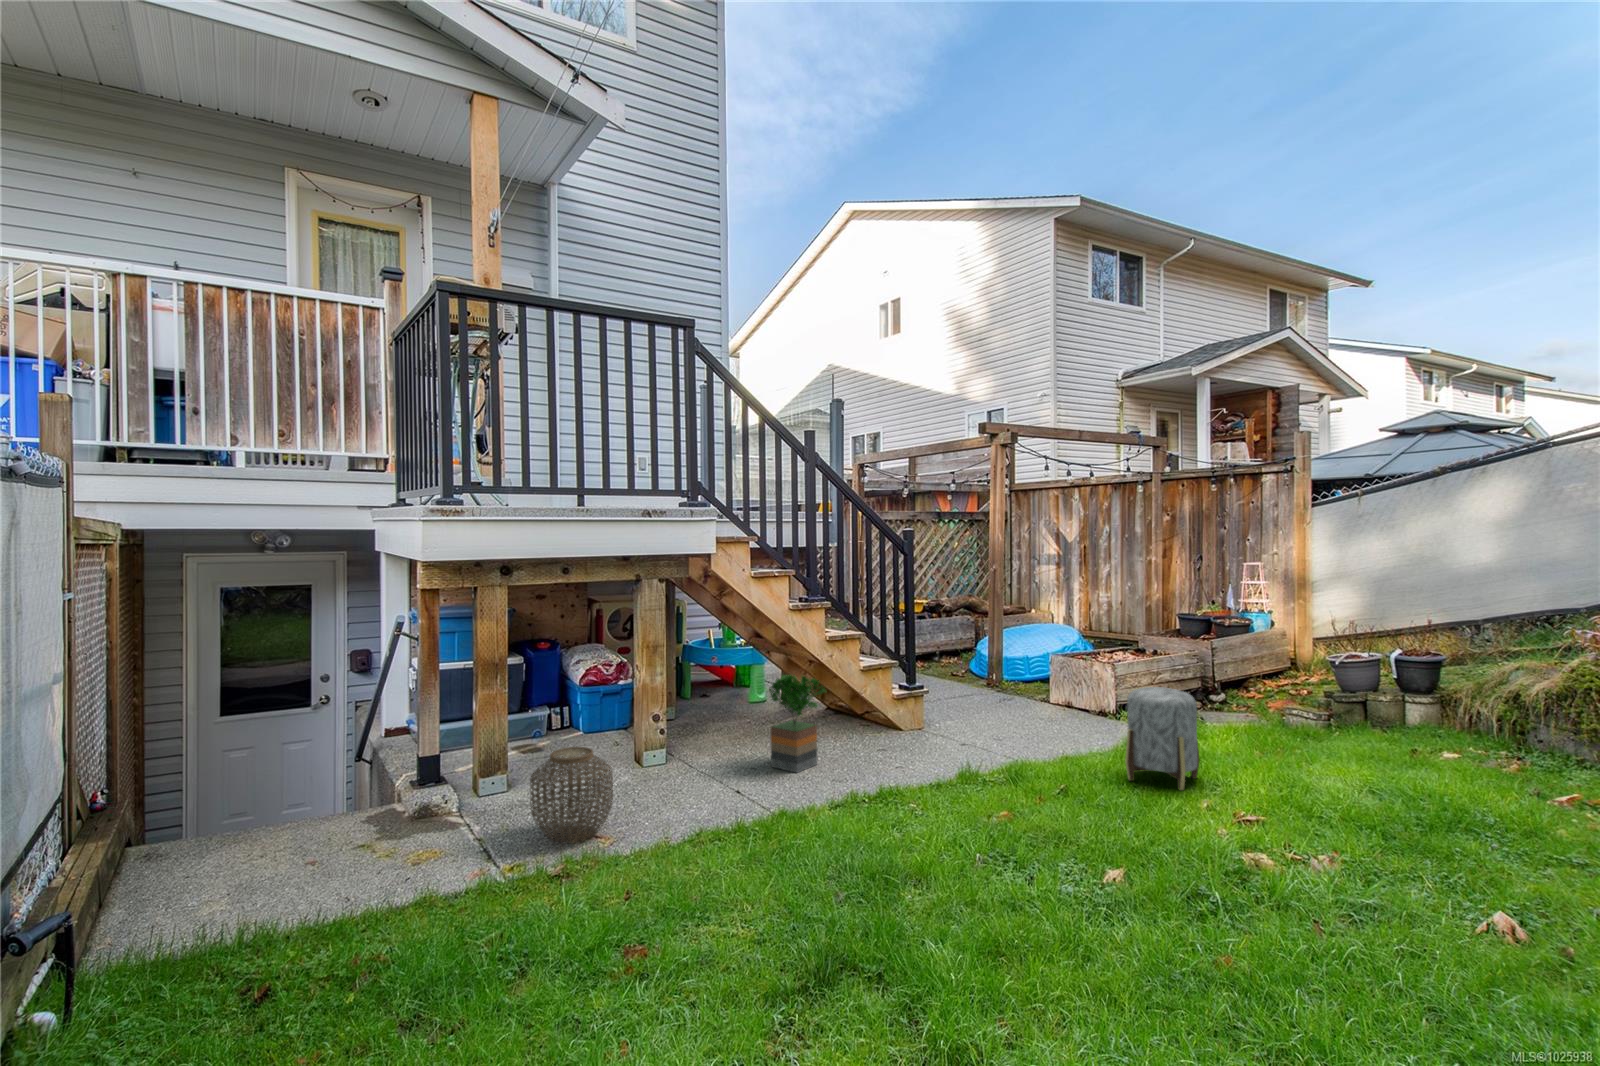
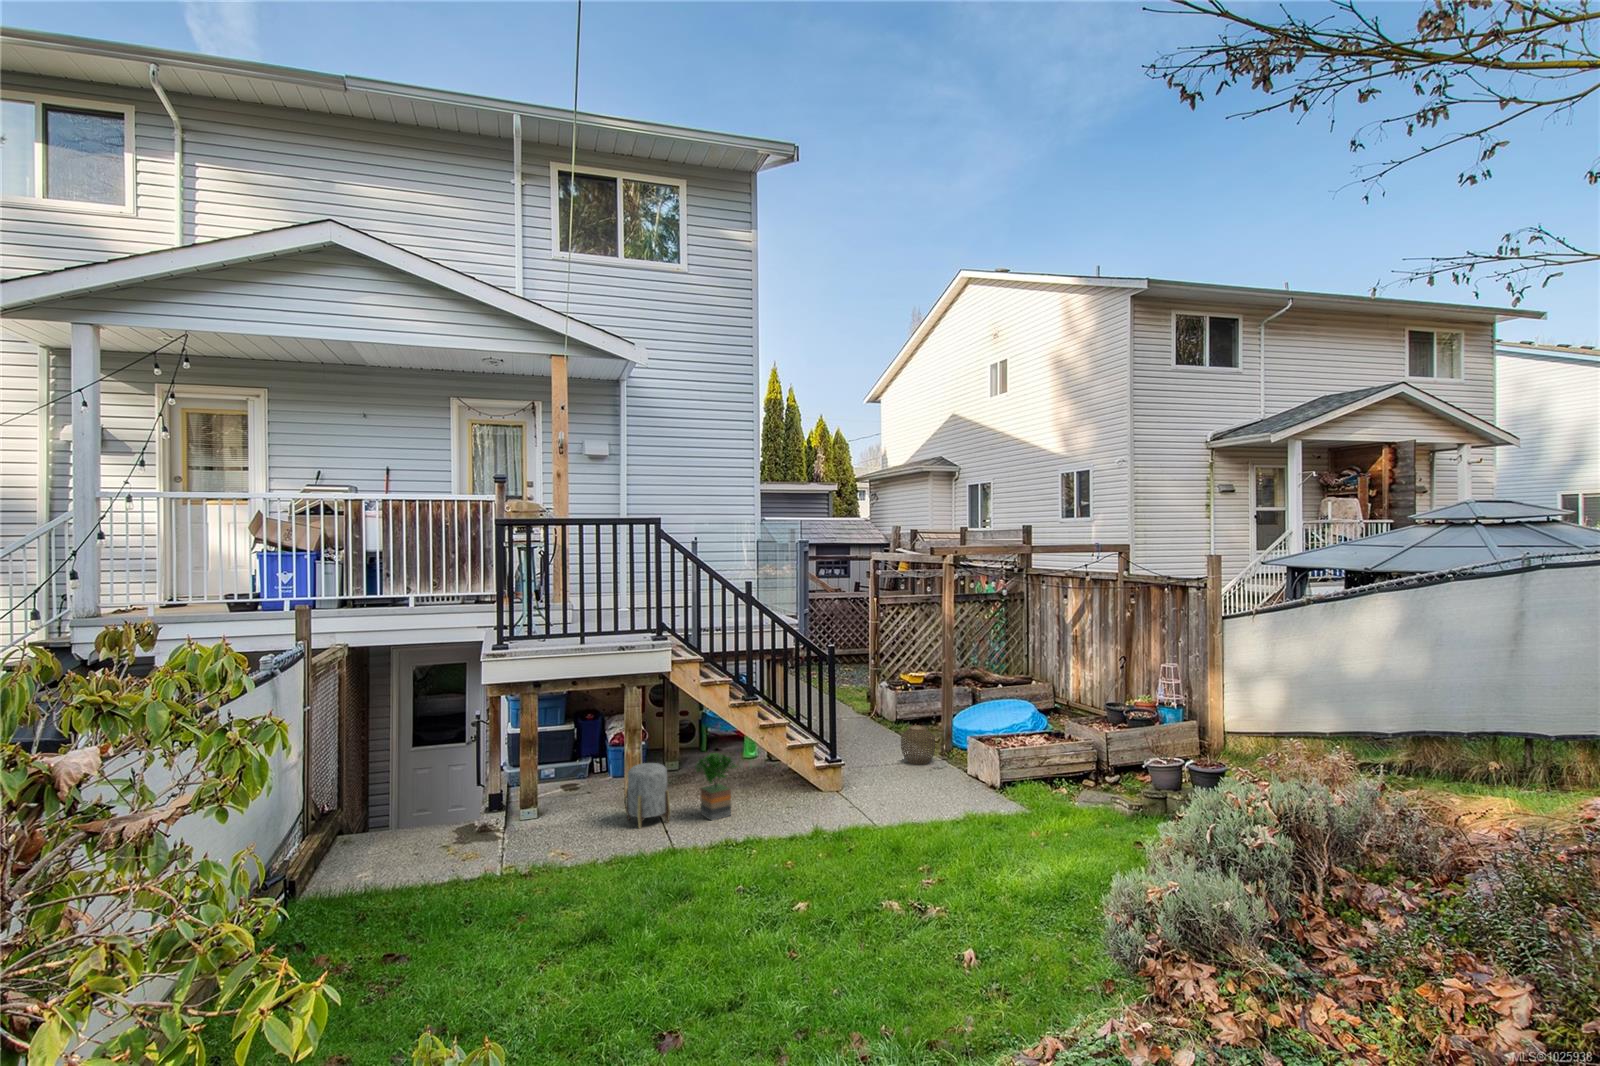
stool: present [1125,687,1199,790] -> present [626,763,670,828]
woven basket: present [530,747,613,843] -> present [901,725,935,765]

